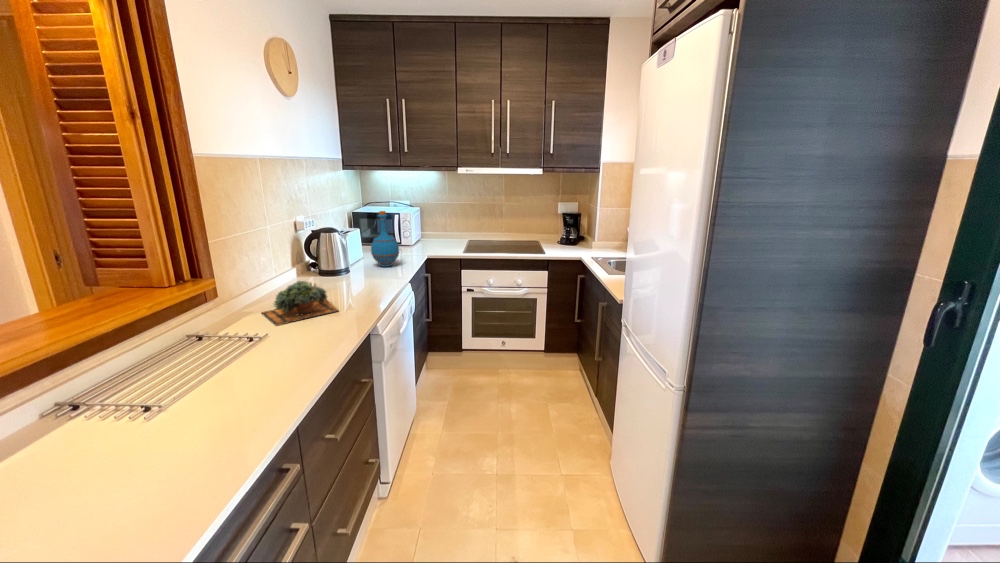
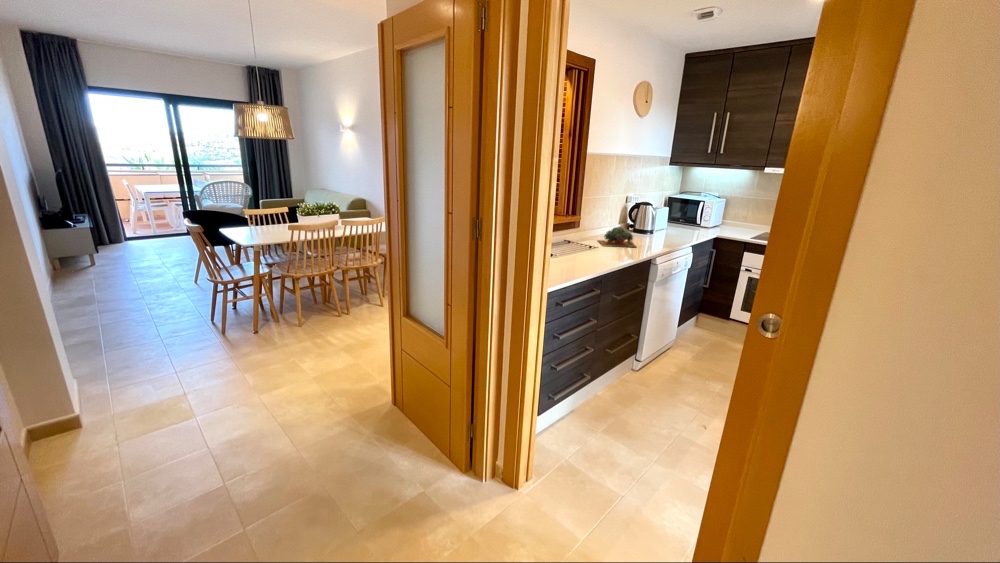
bottle: present [371,211,399,267] -> none [671,196,692,235]

